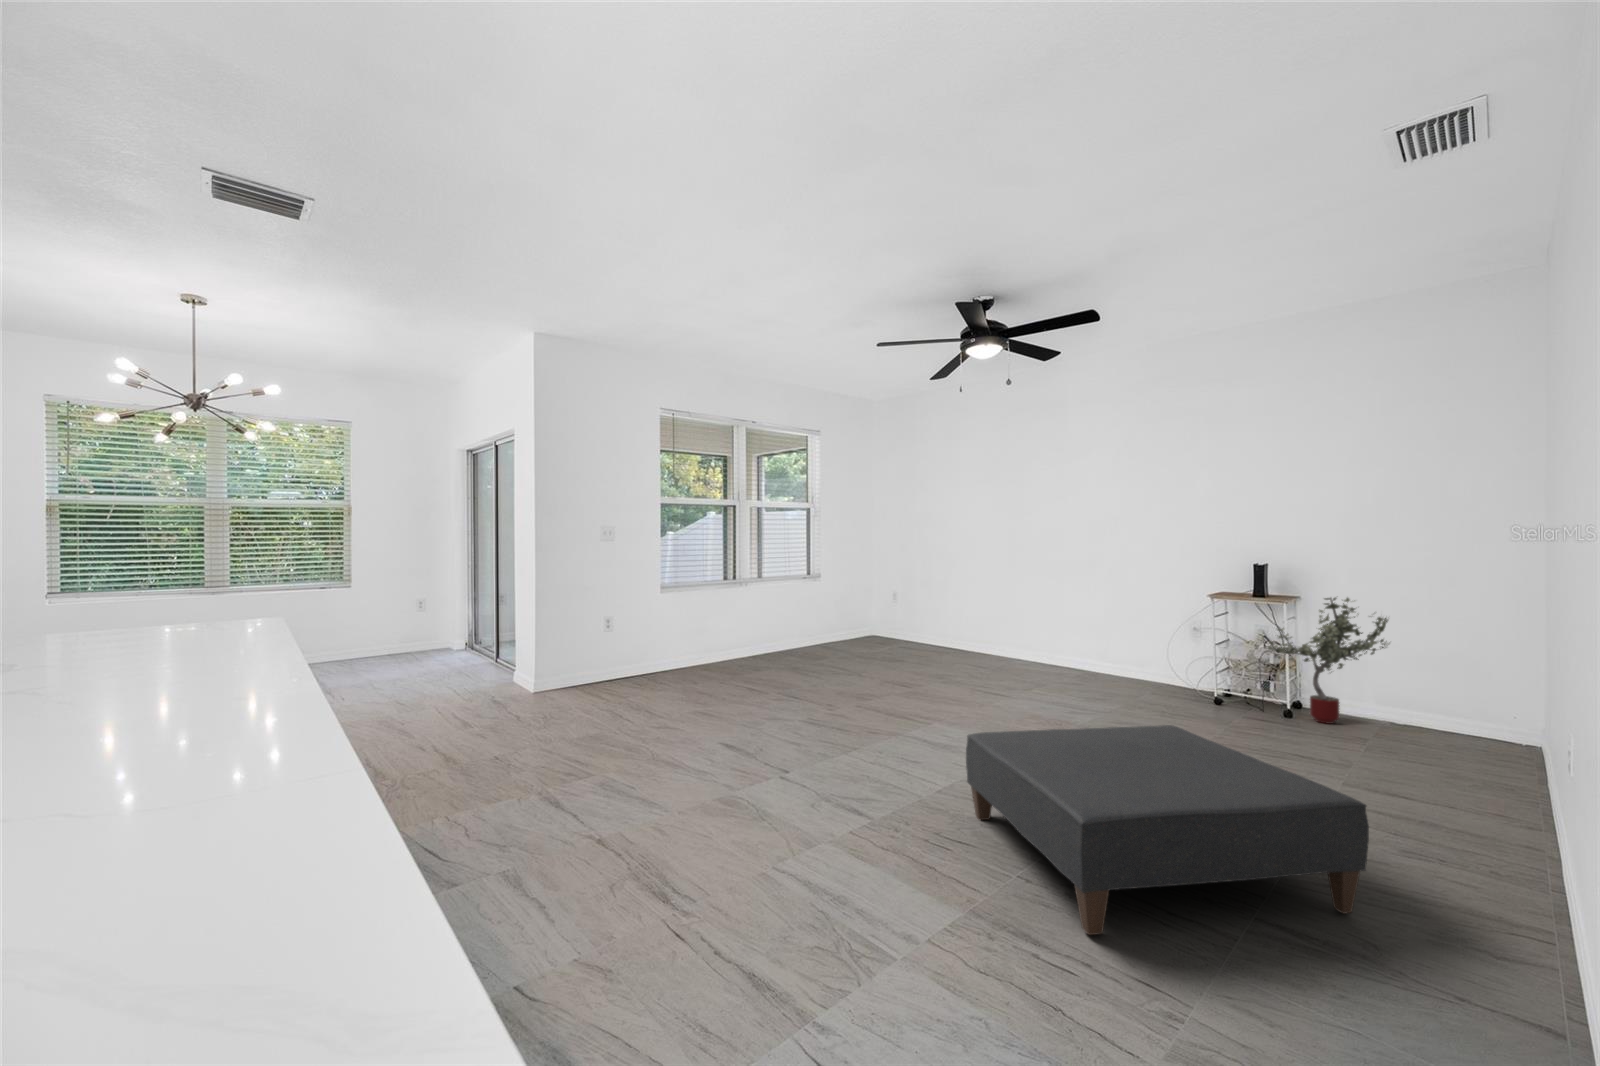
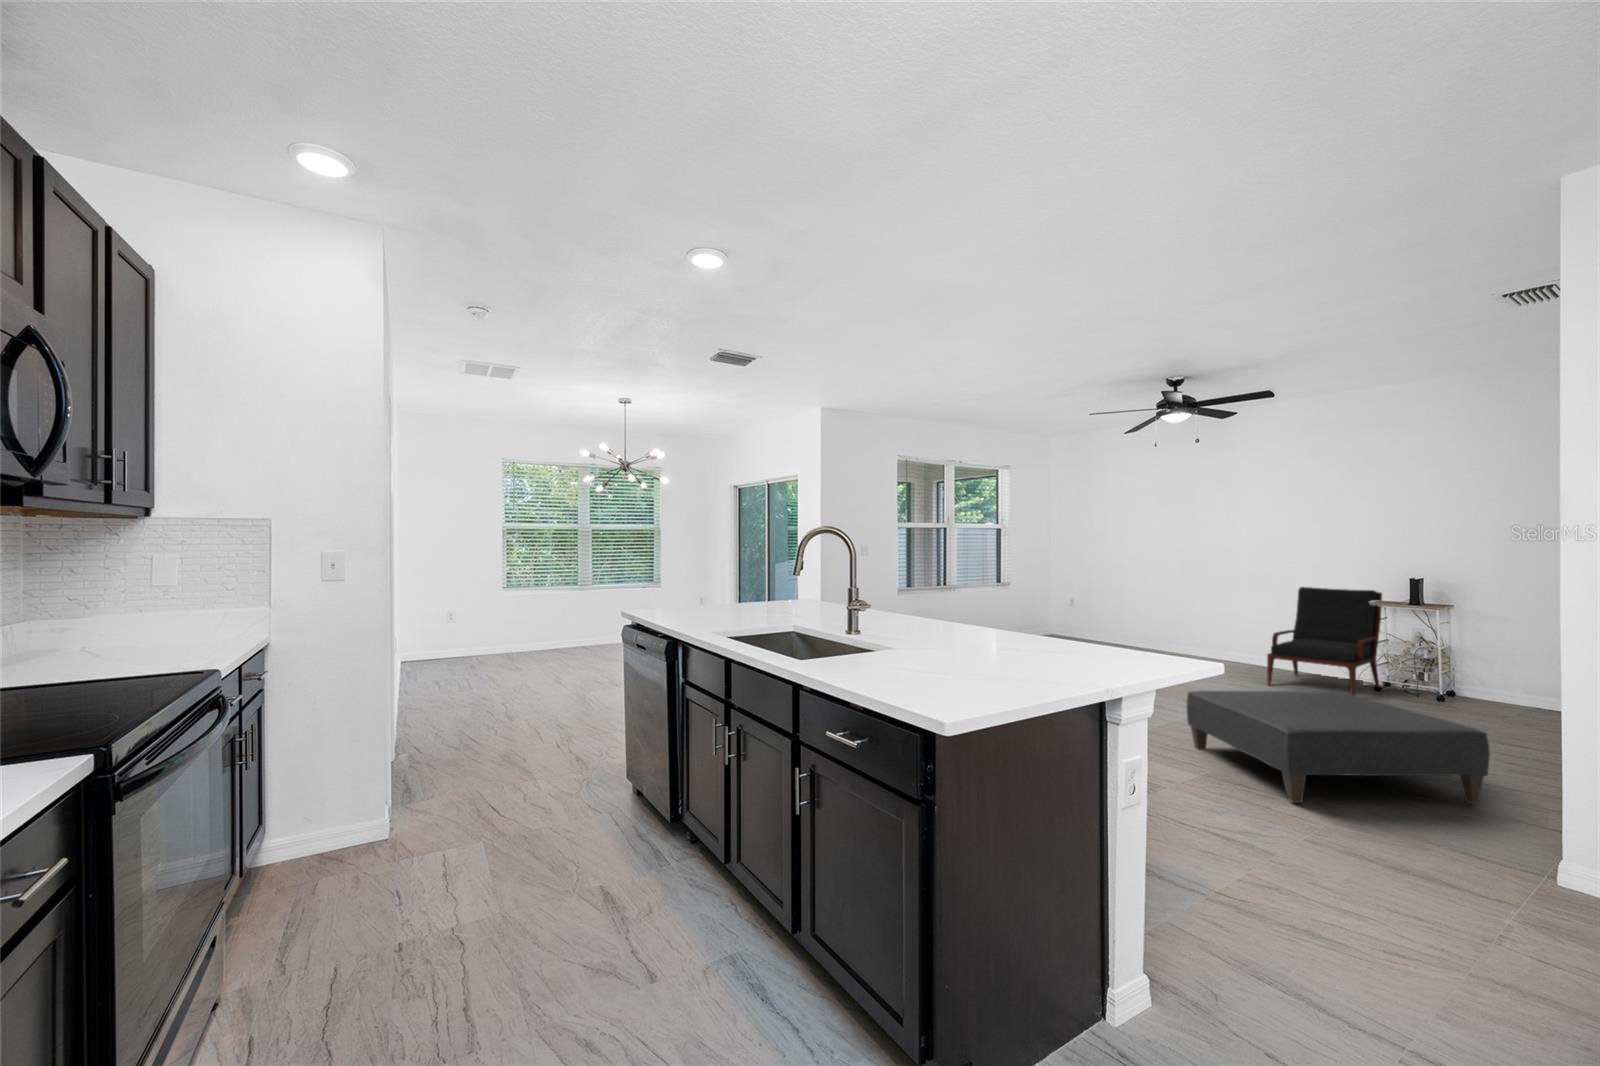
armchair: none [1095,576,1224,715] -> present [1267,587,1382,695]
potted tree: present [1268,597,1389,724] -> none [1420,604,1535,707]

